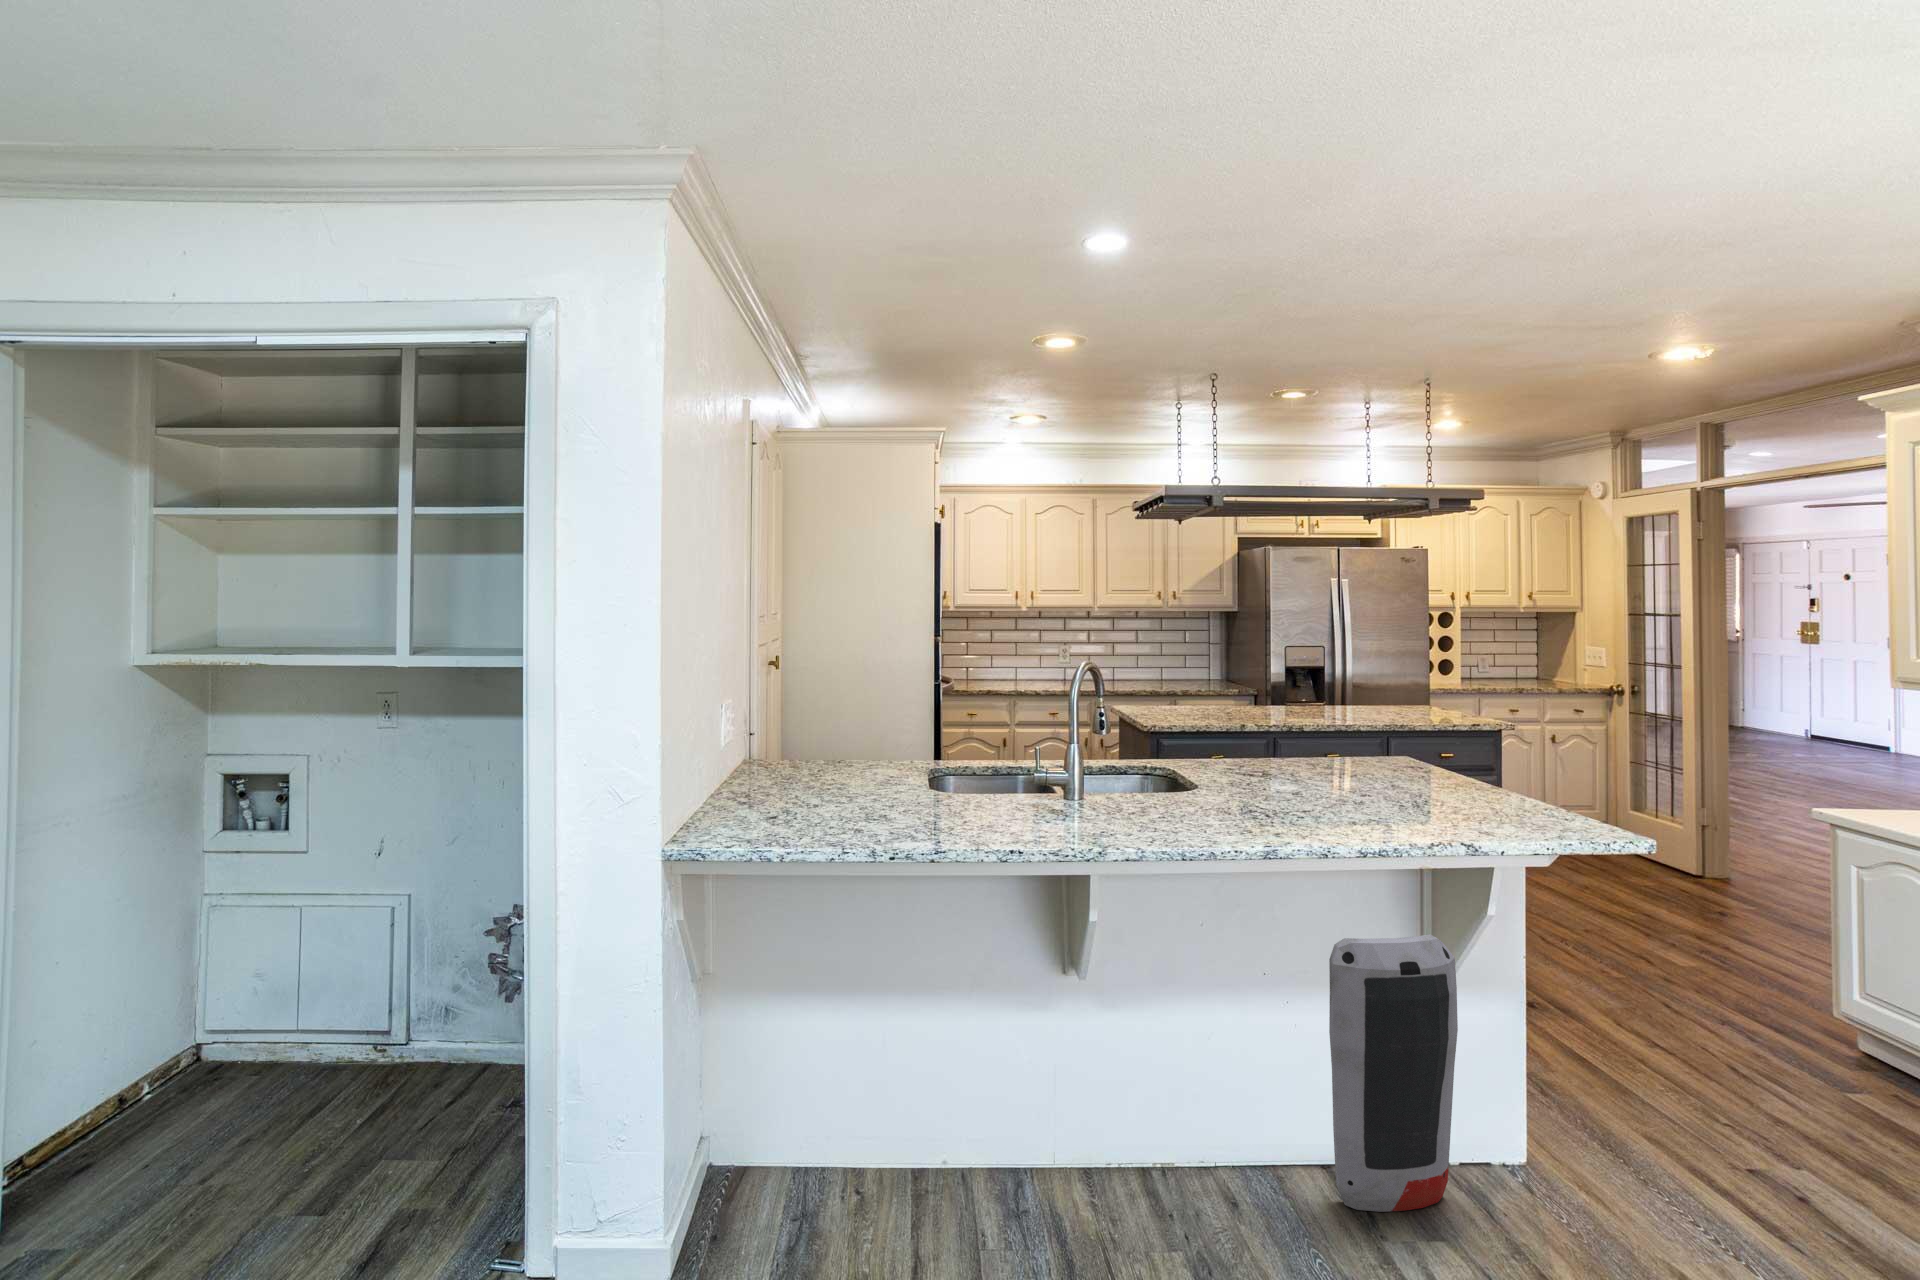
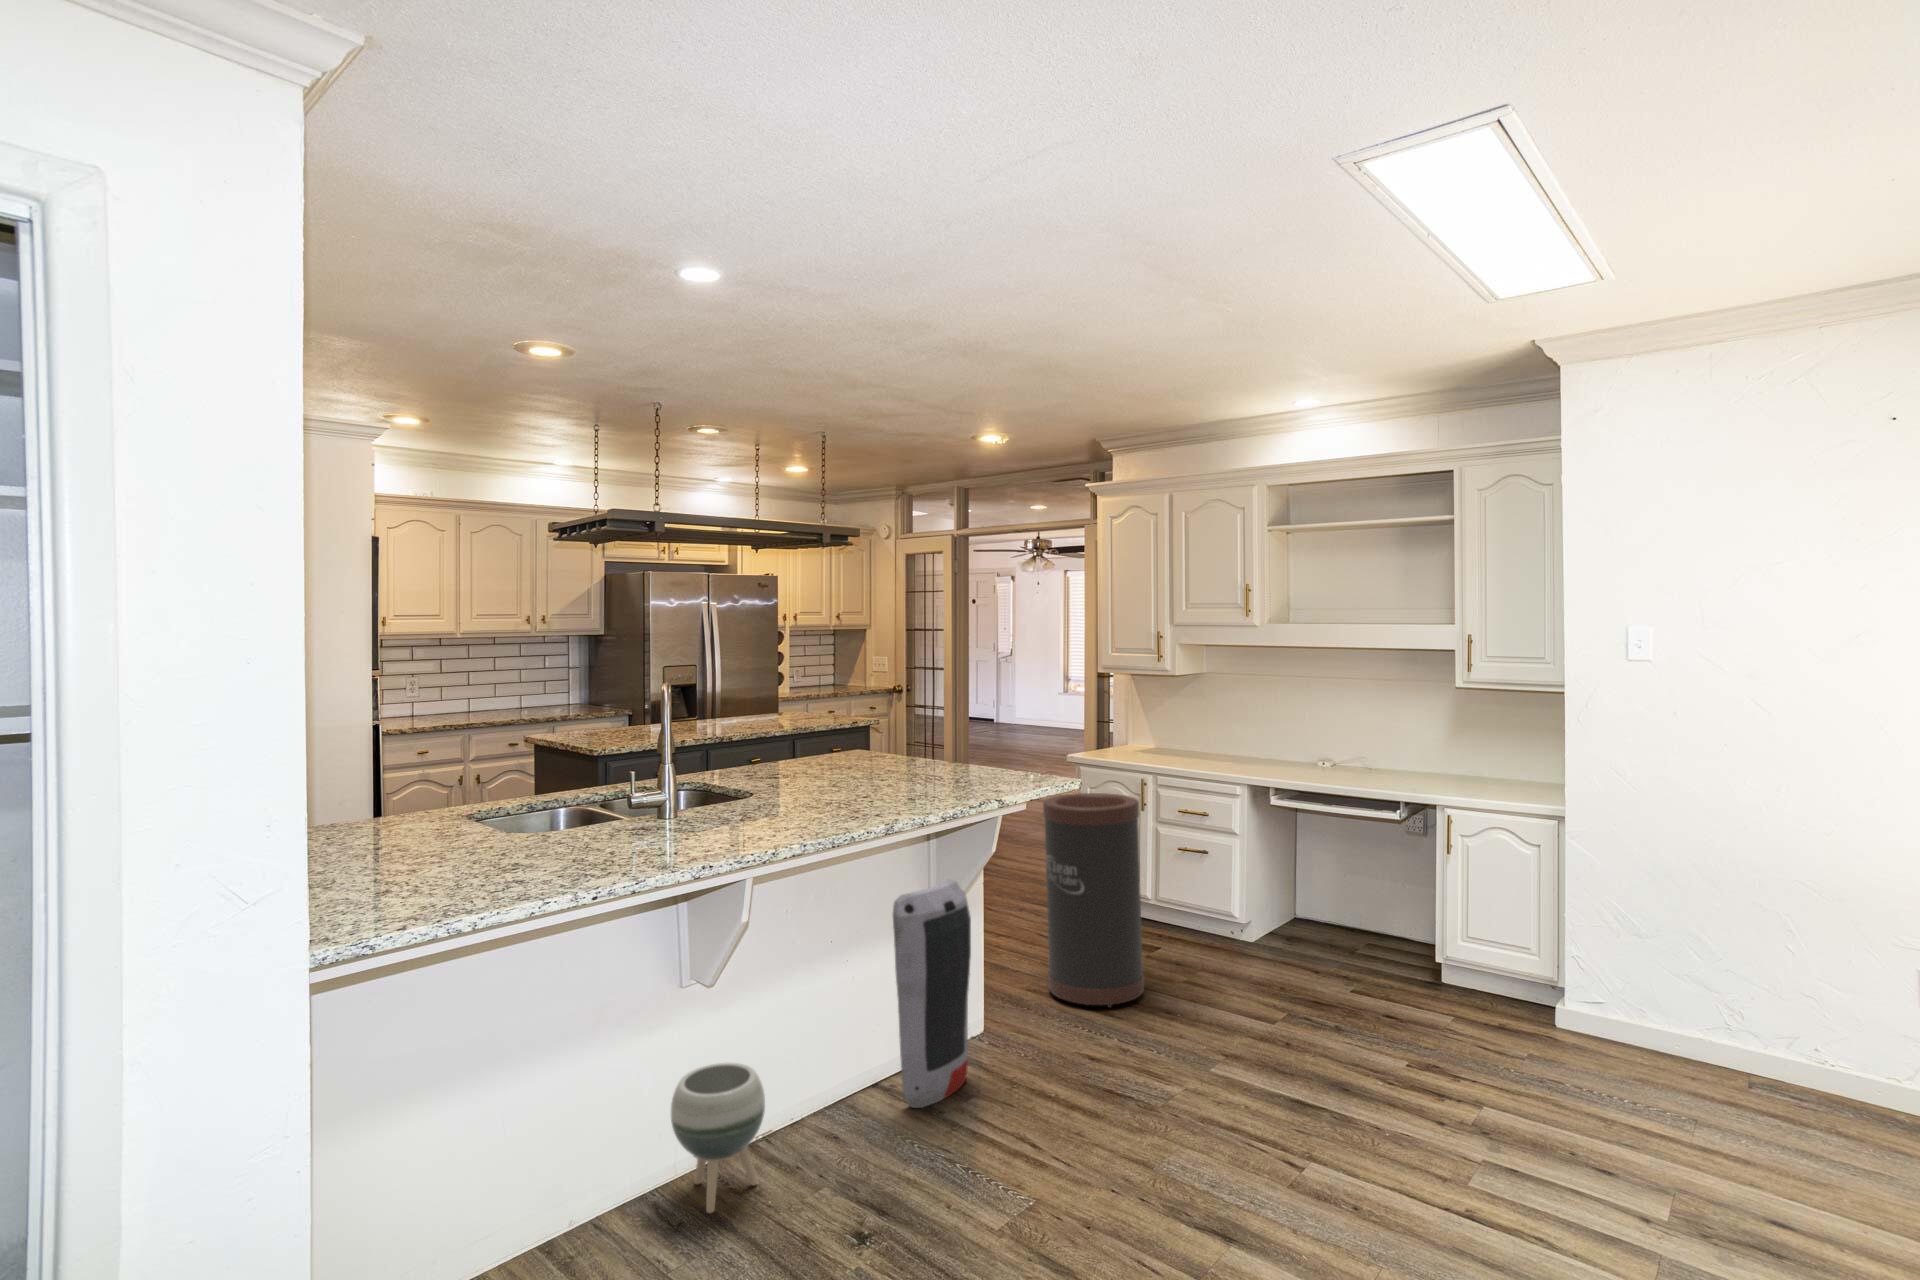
trash can: none [1657,858,1840,1193] -> present [1043,793,1144,1008]
planter: none [1033,1065,1131,1218] -> present [671,1063,765,1213]

